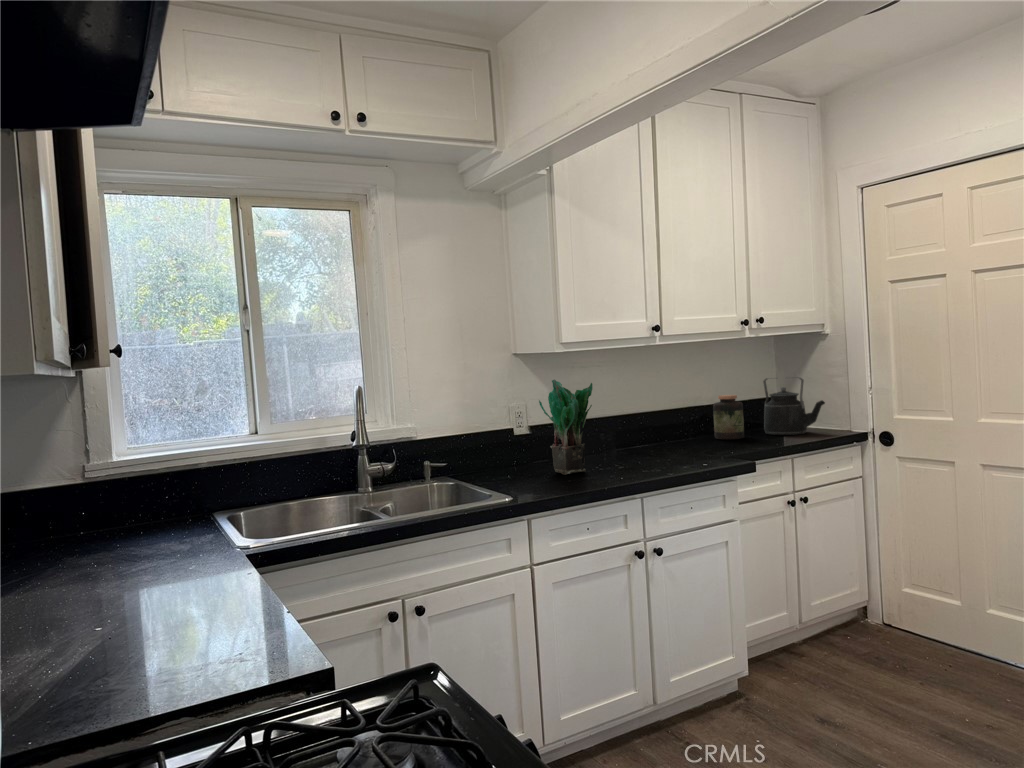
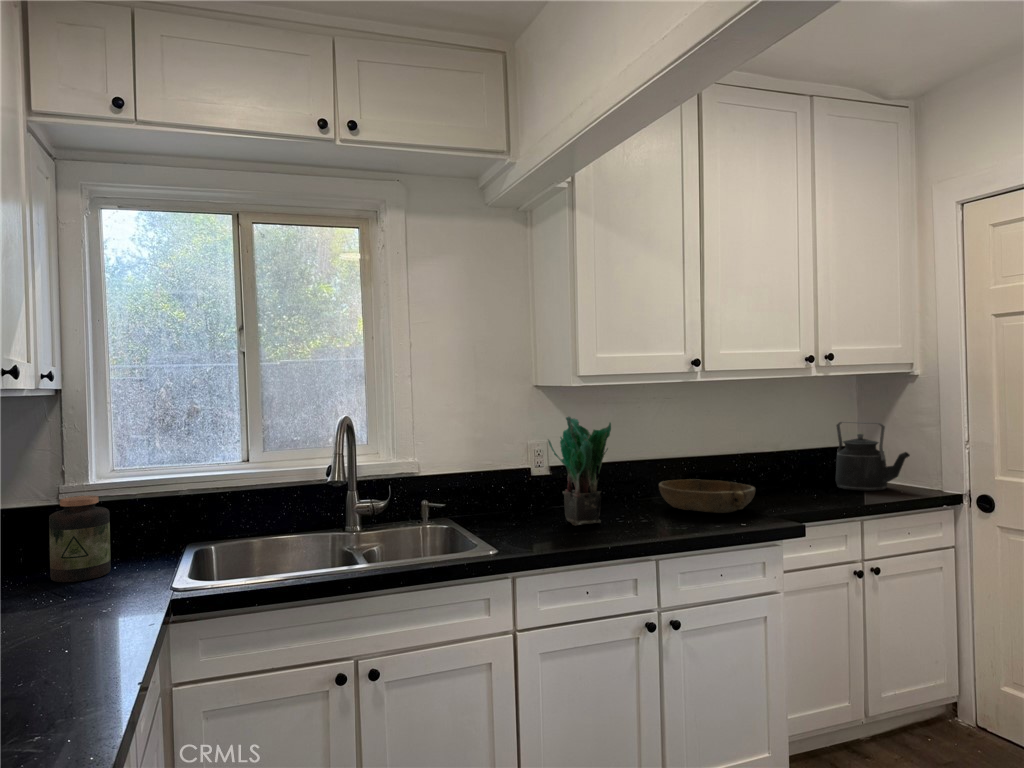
jar: present [713,395,744,440] -> present [49,495,111,582]
bowl: none [626,432,709,458] -> present [659,479,755,513]

